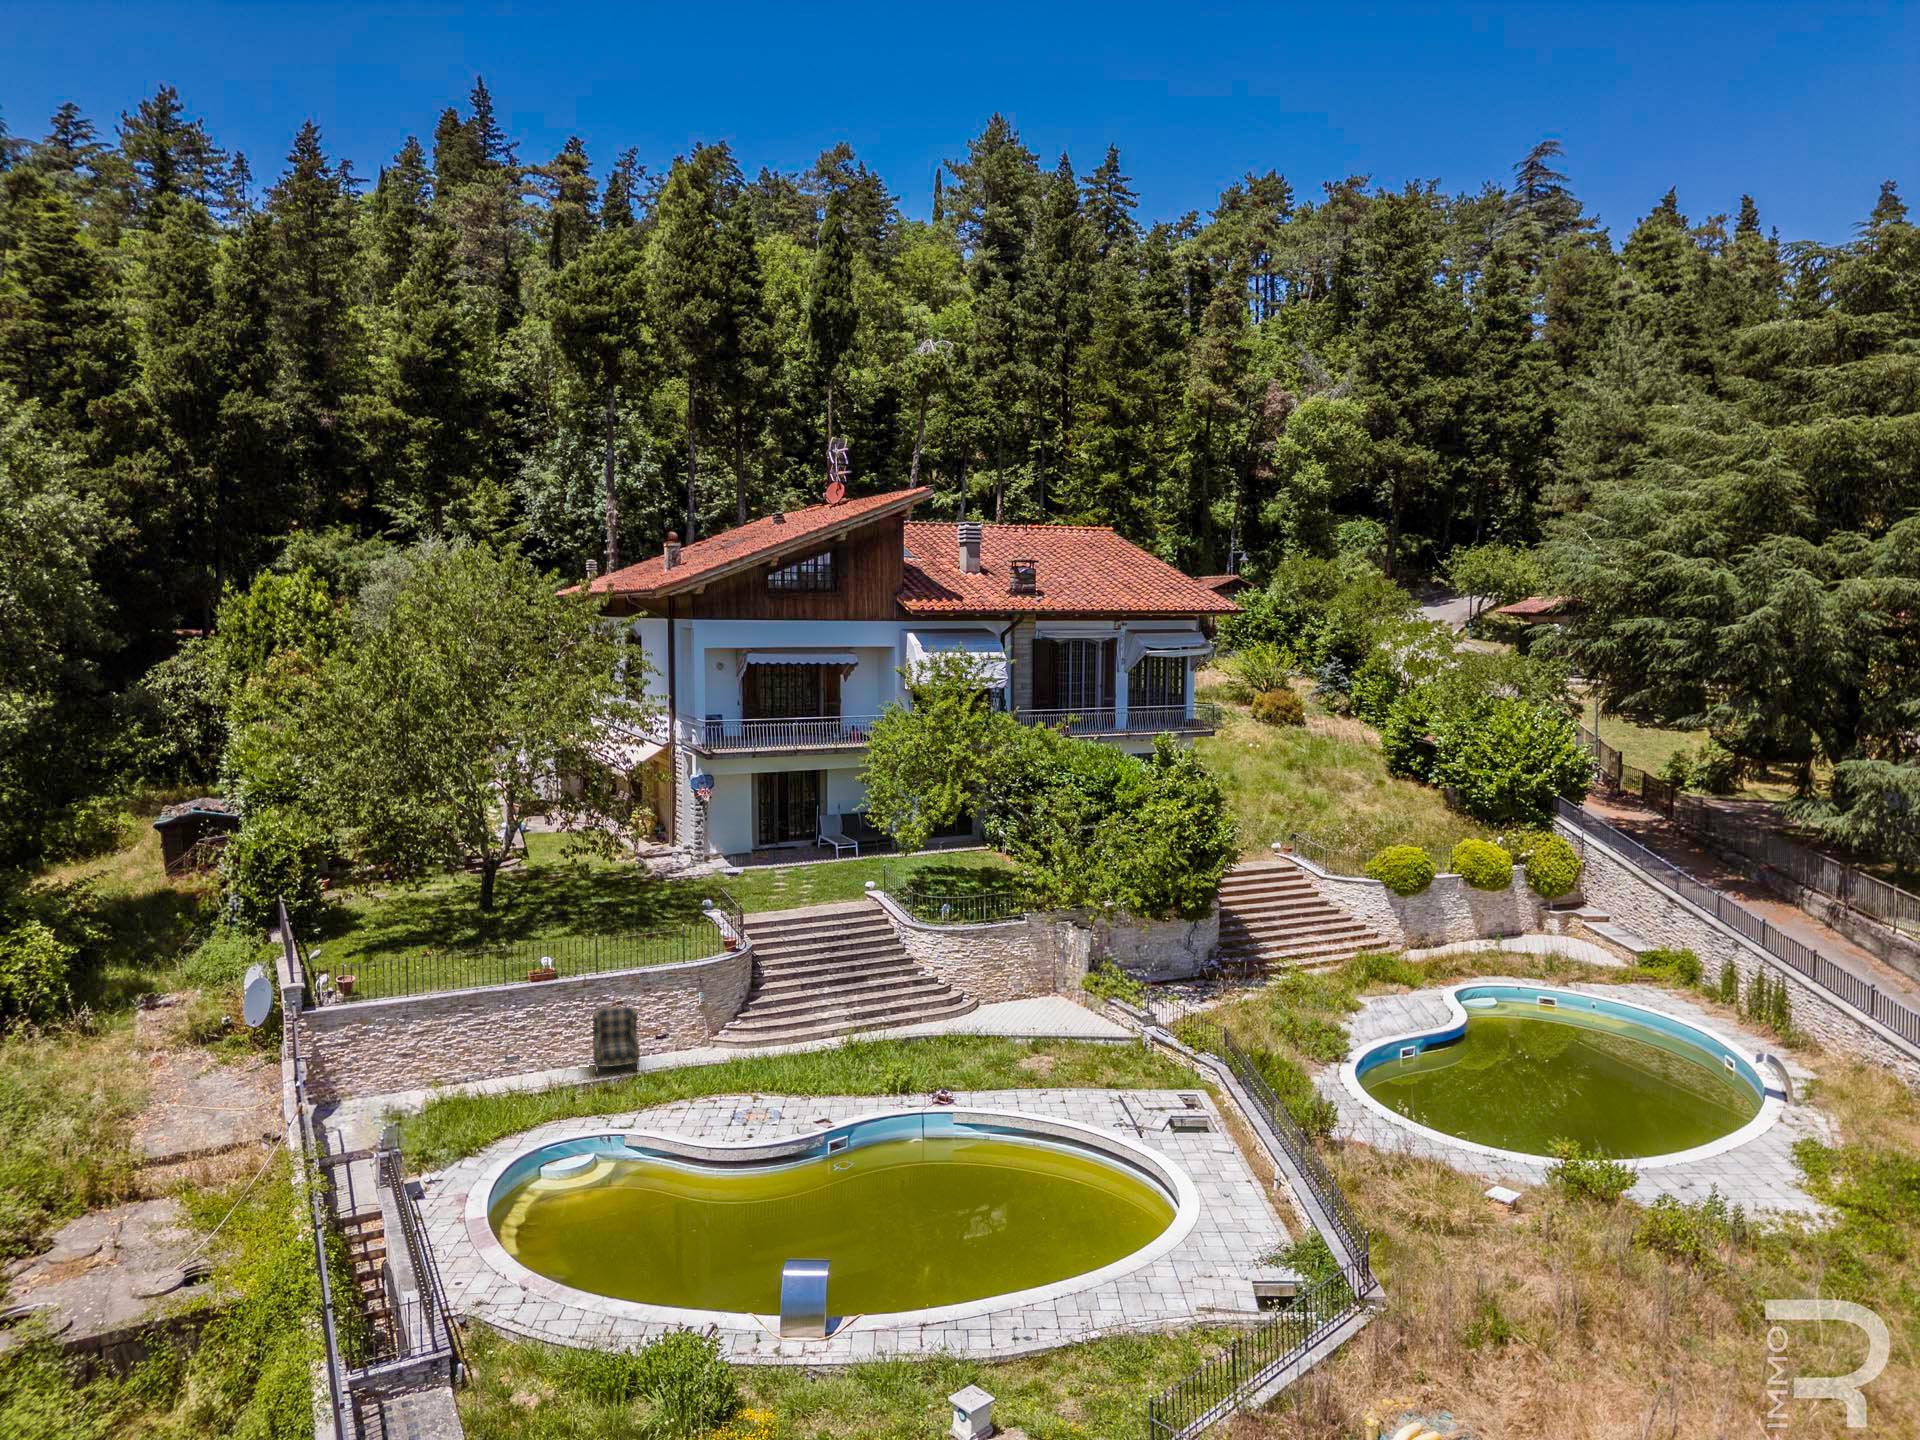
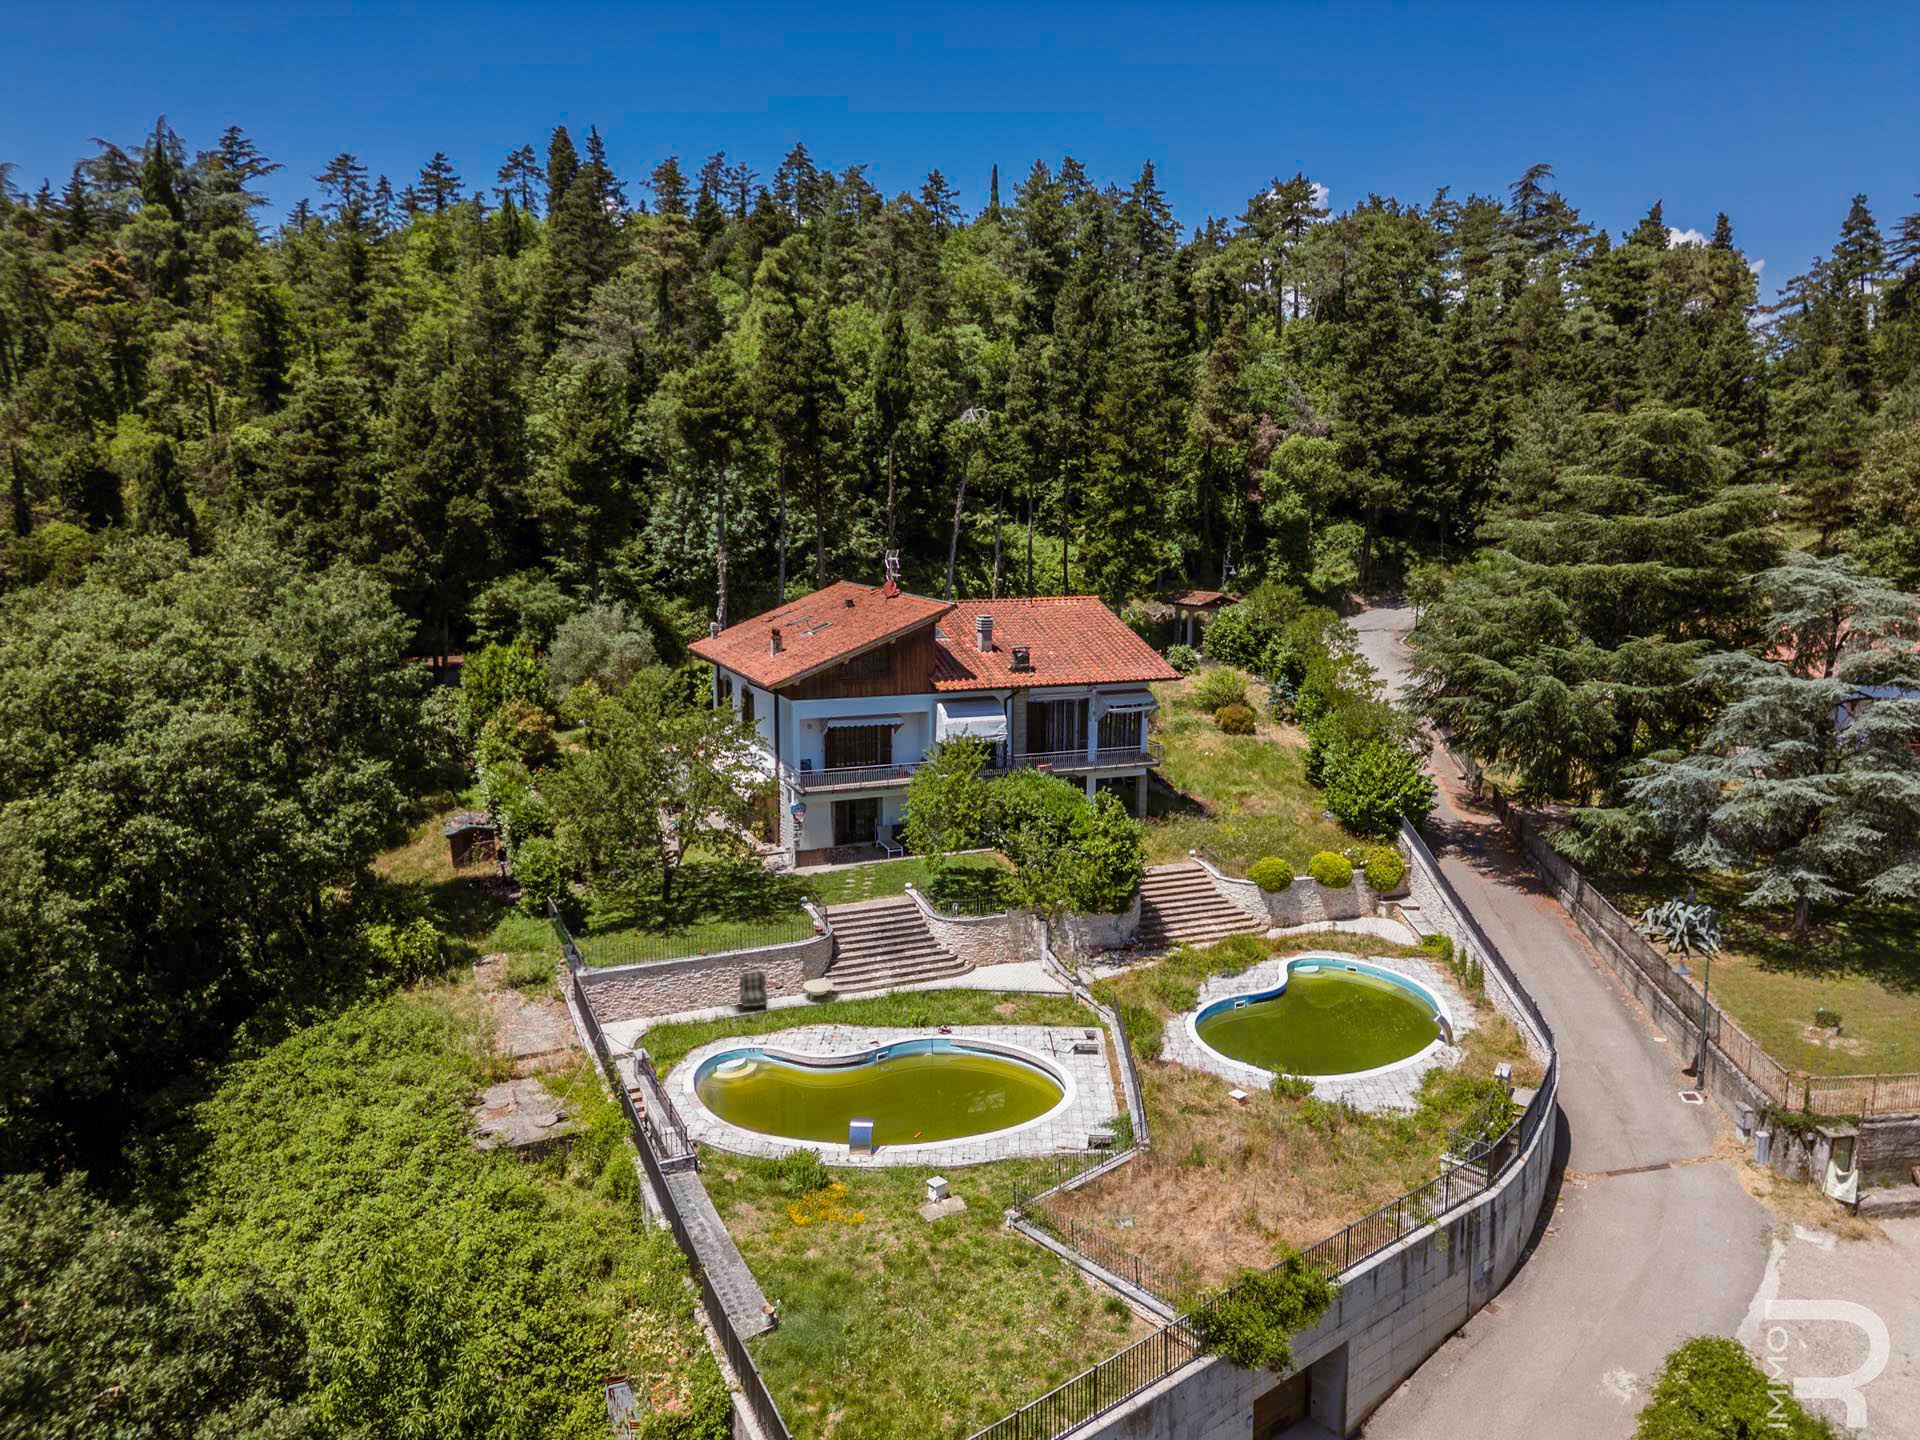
round table: none [702,1023,752,1059] -> present [803,979,833,1002]

